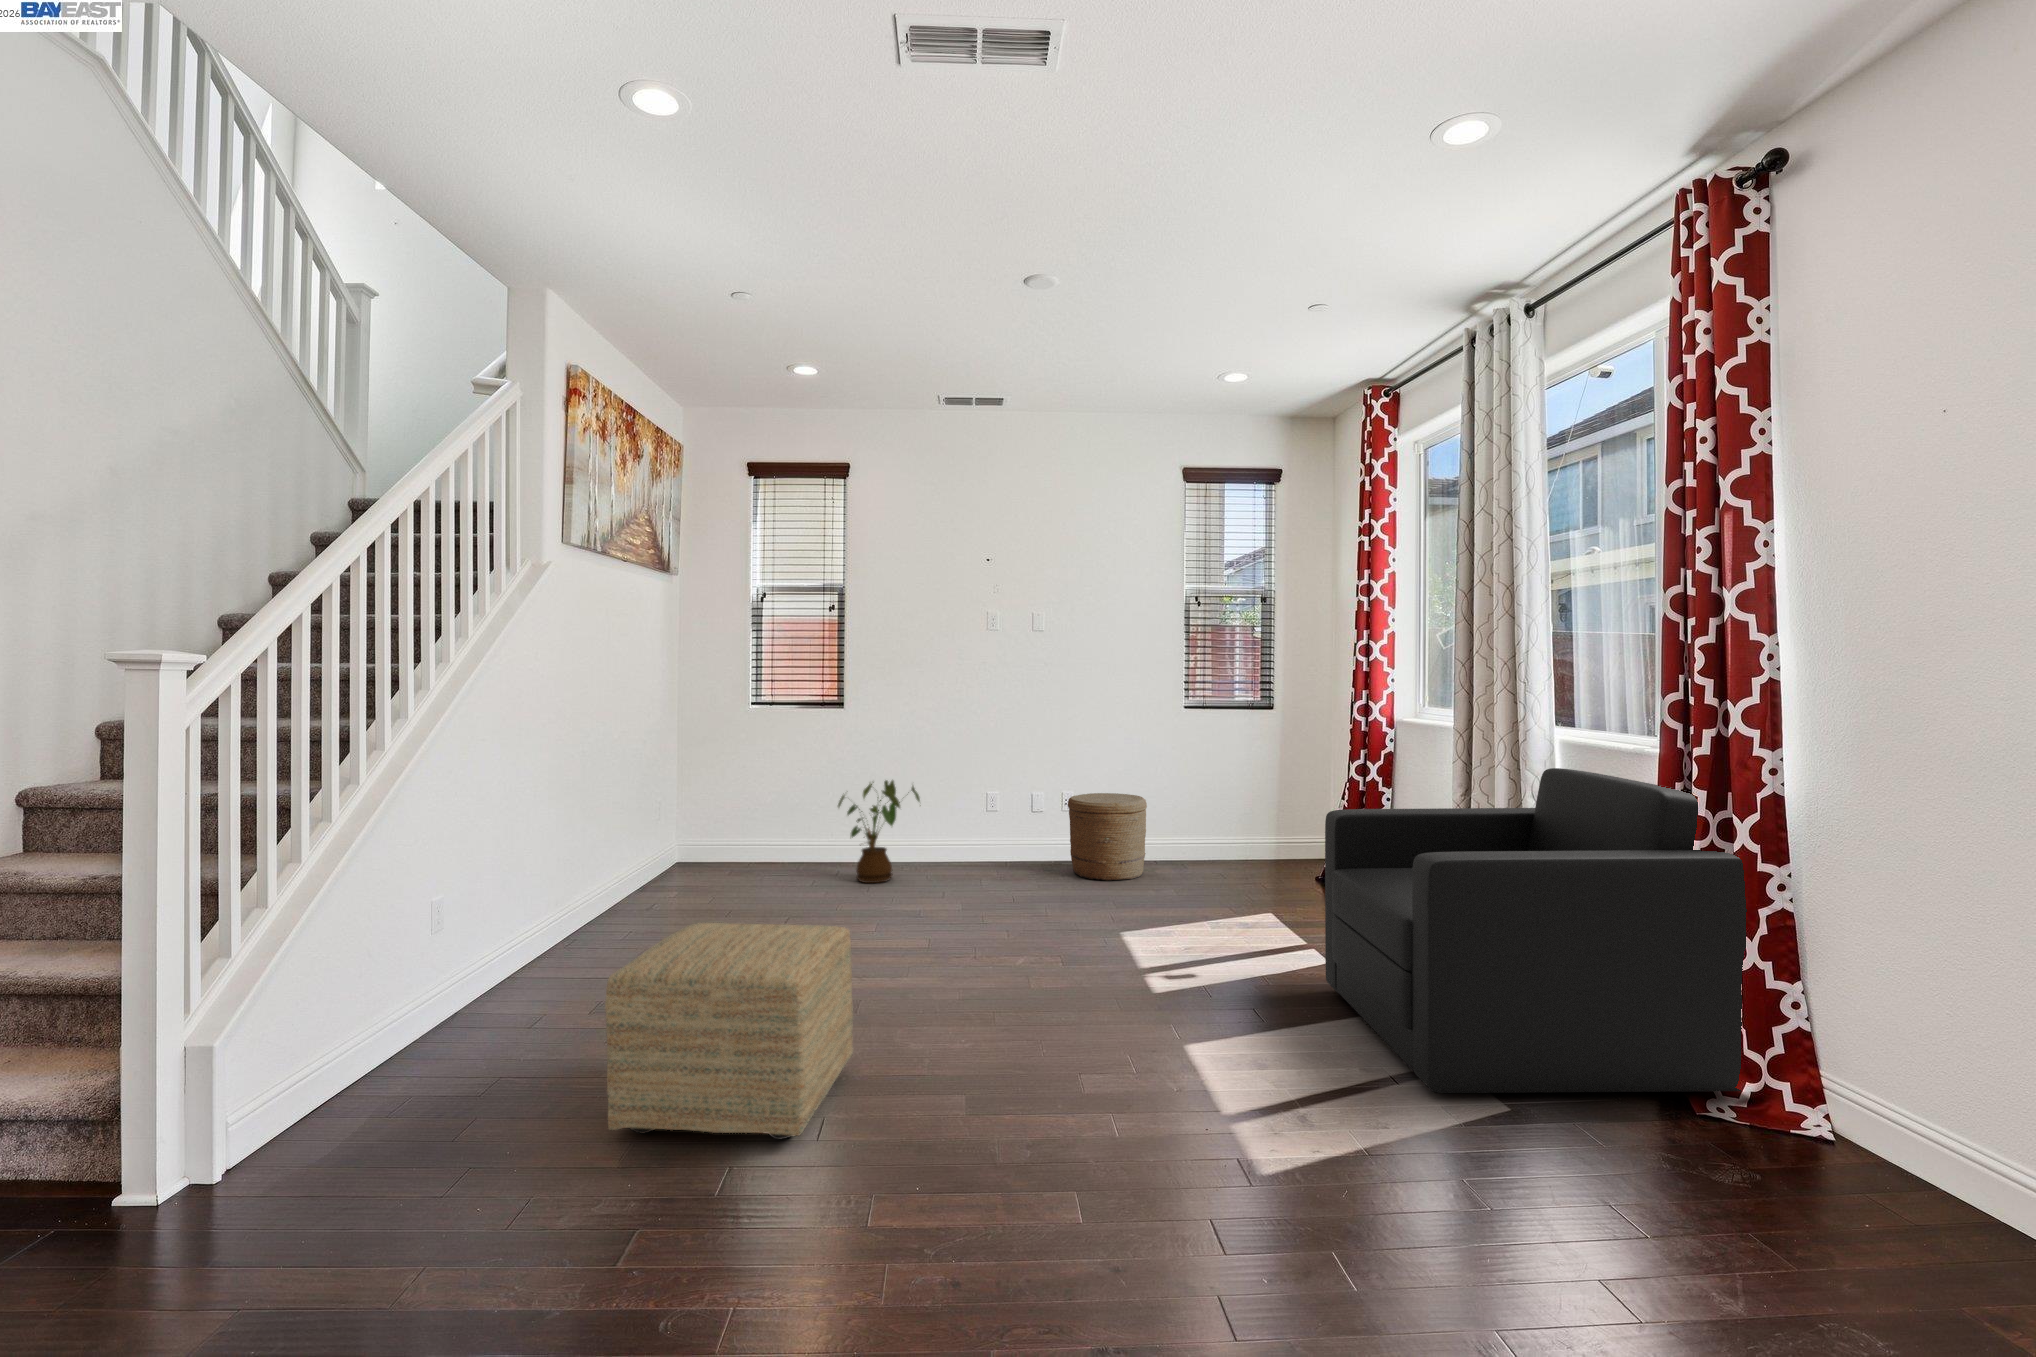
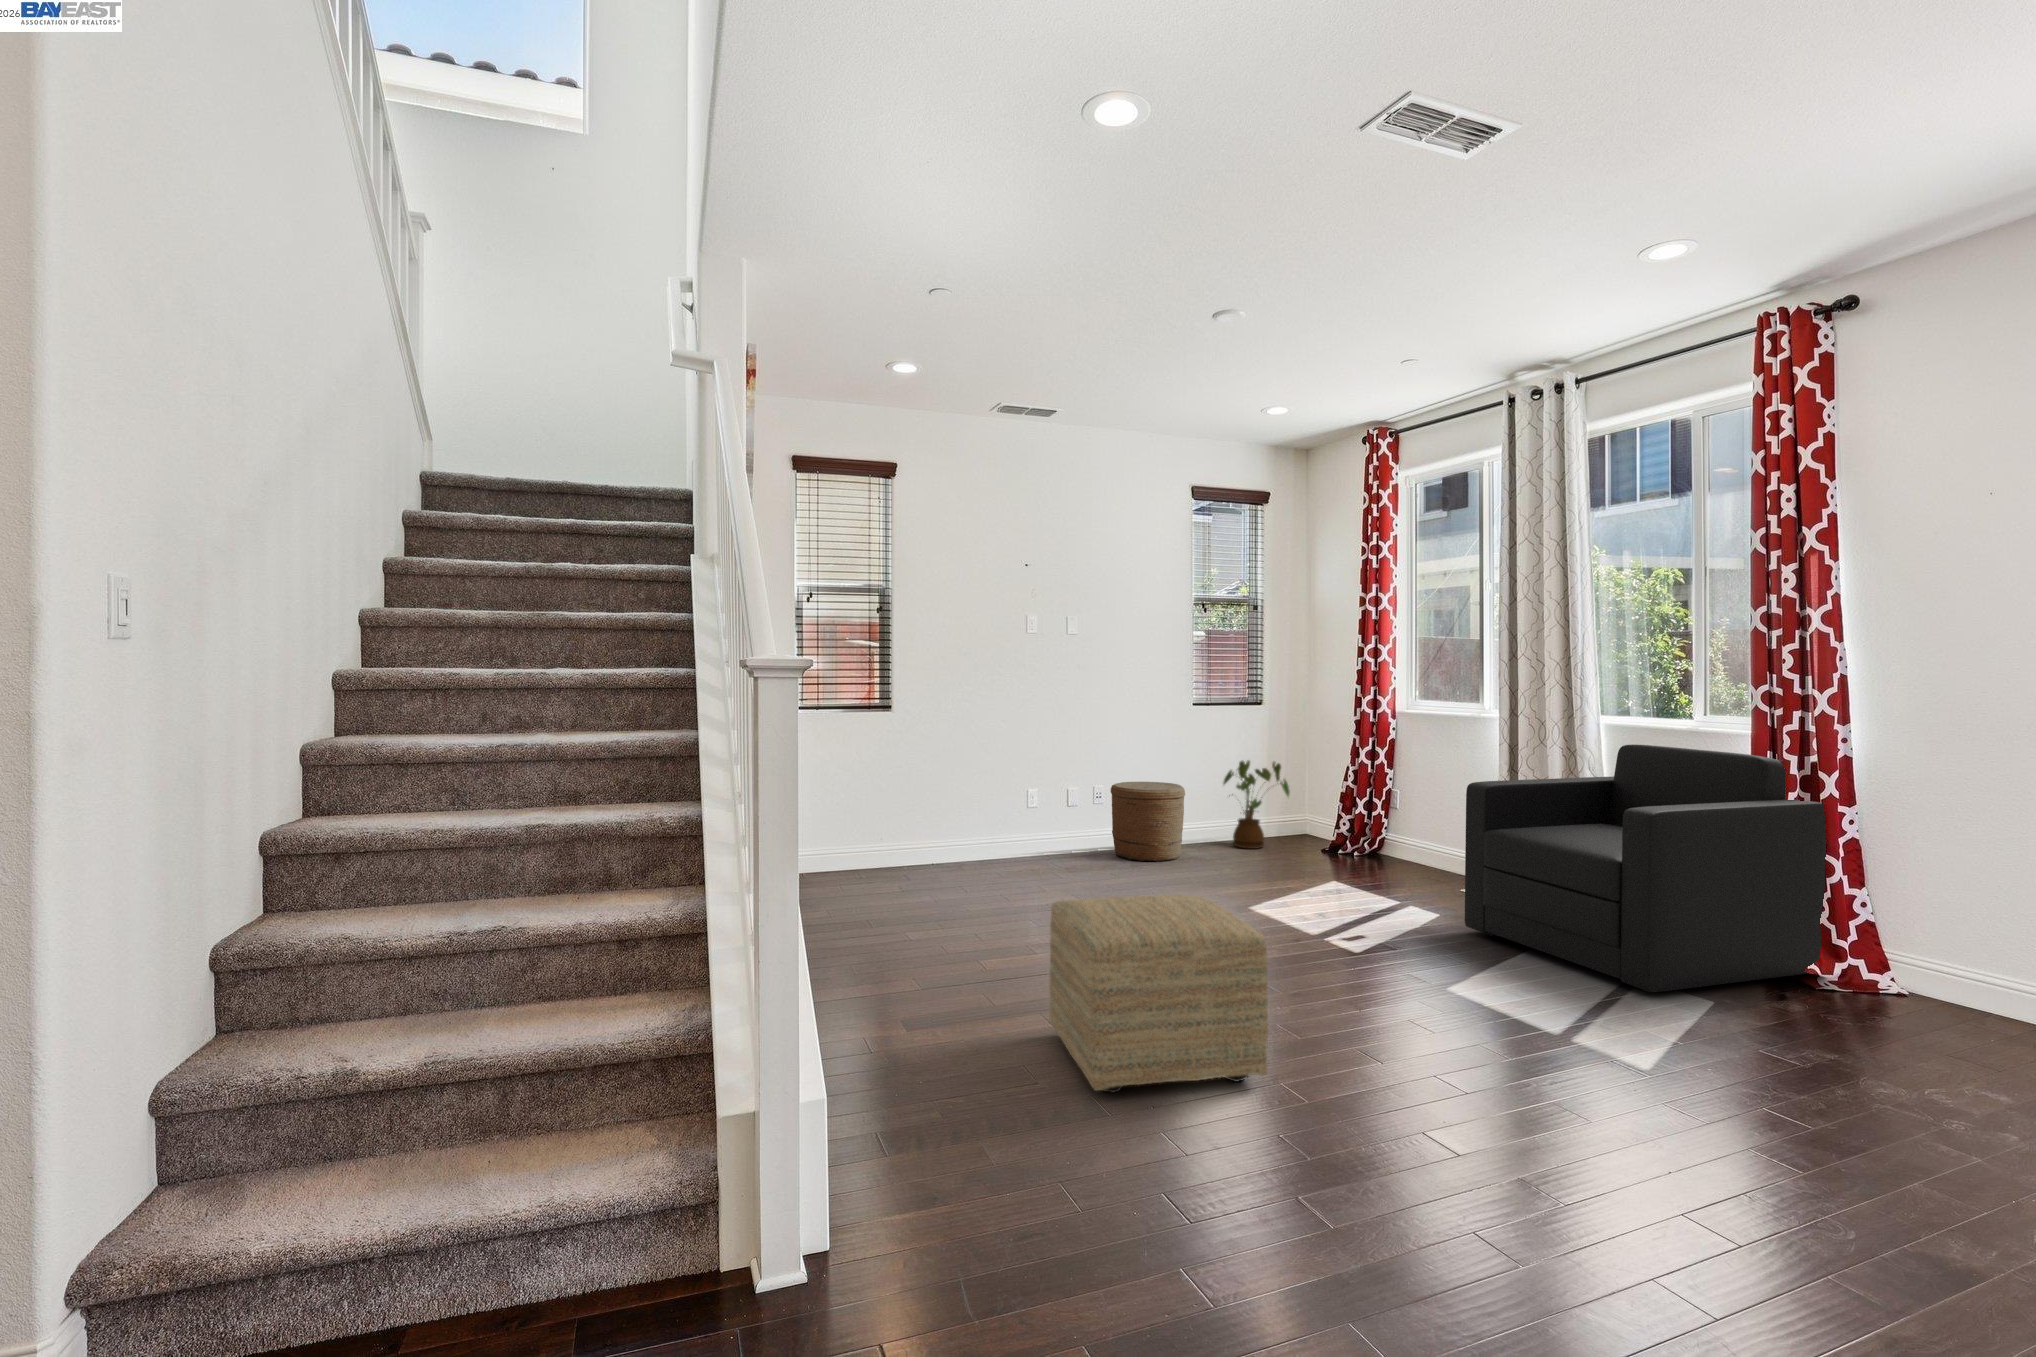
house plant: present [838,780,920,883] -> present [1223,761,1290,849]

